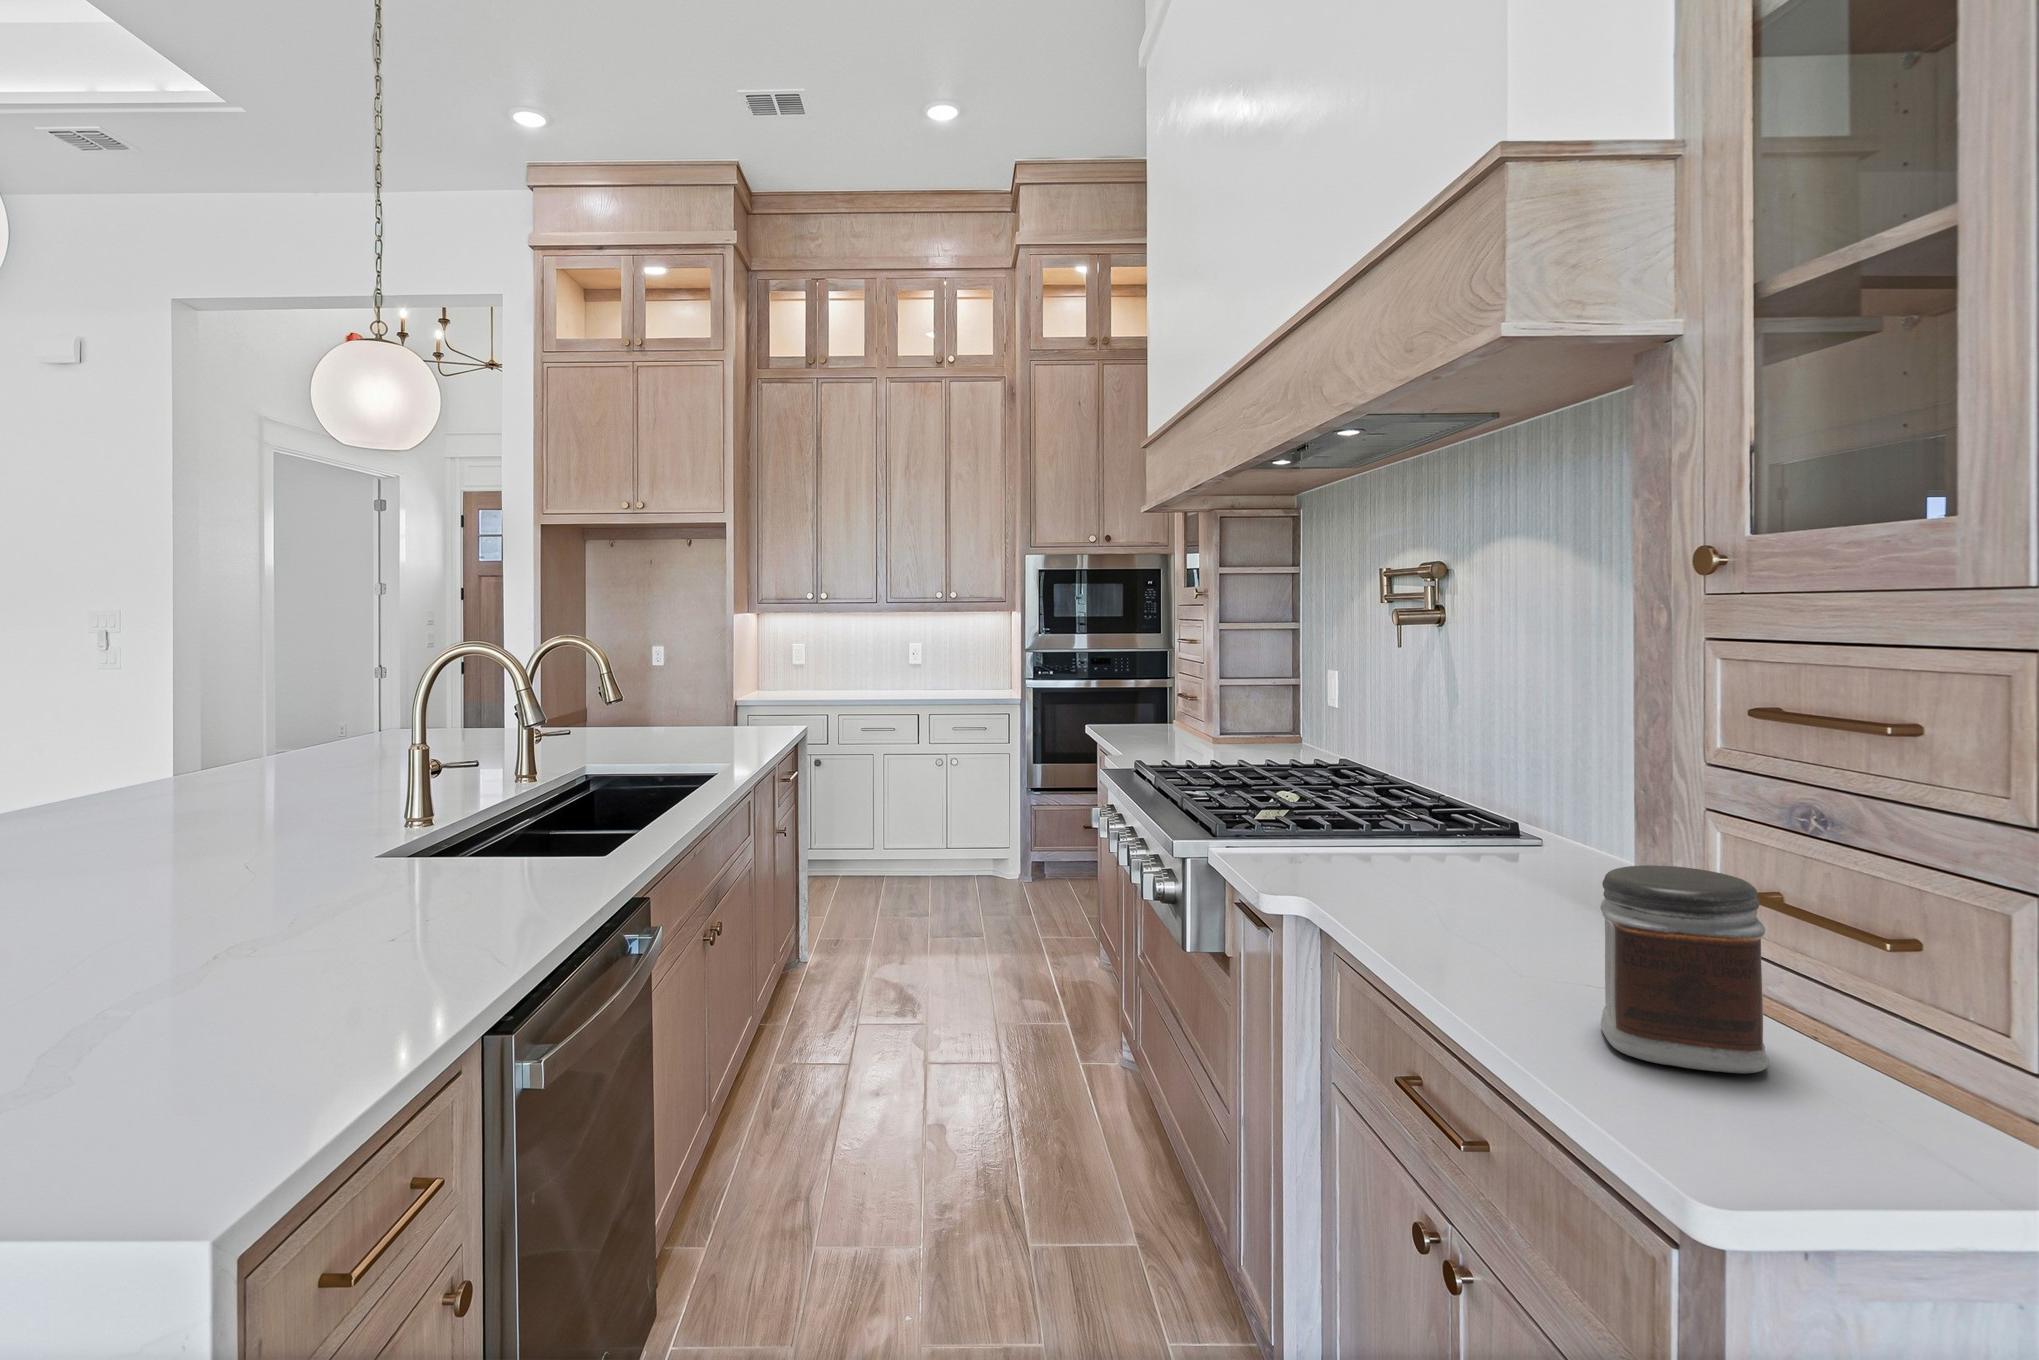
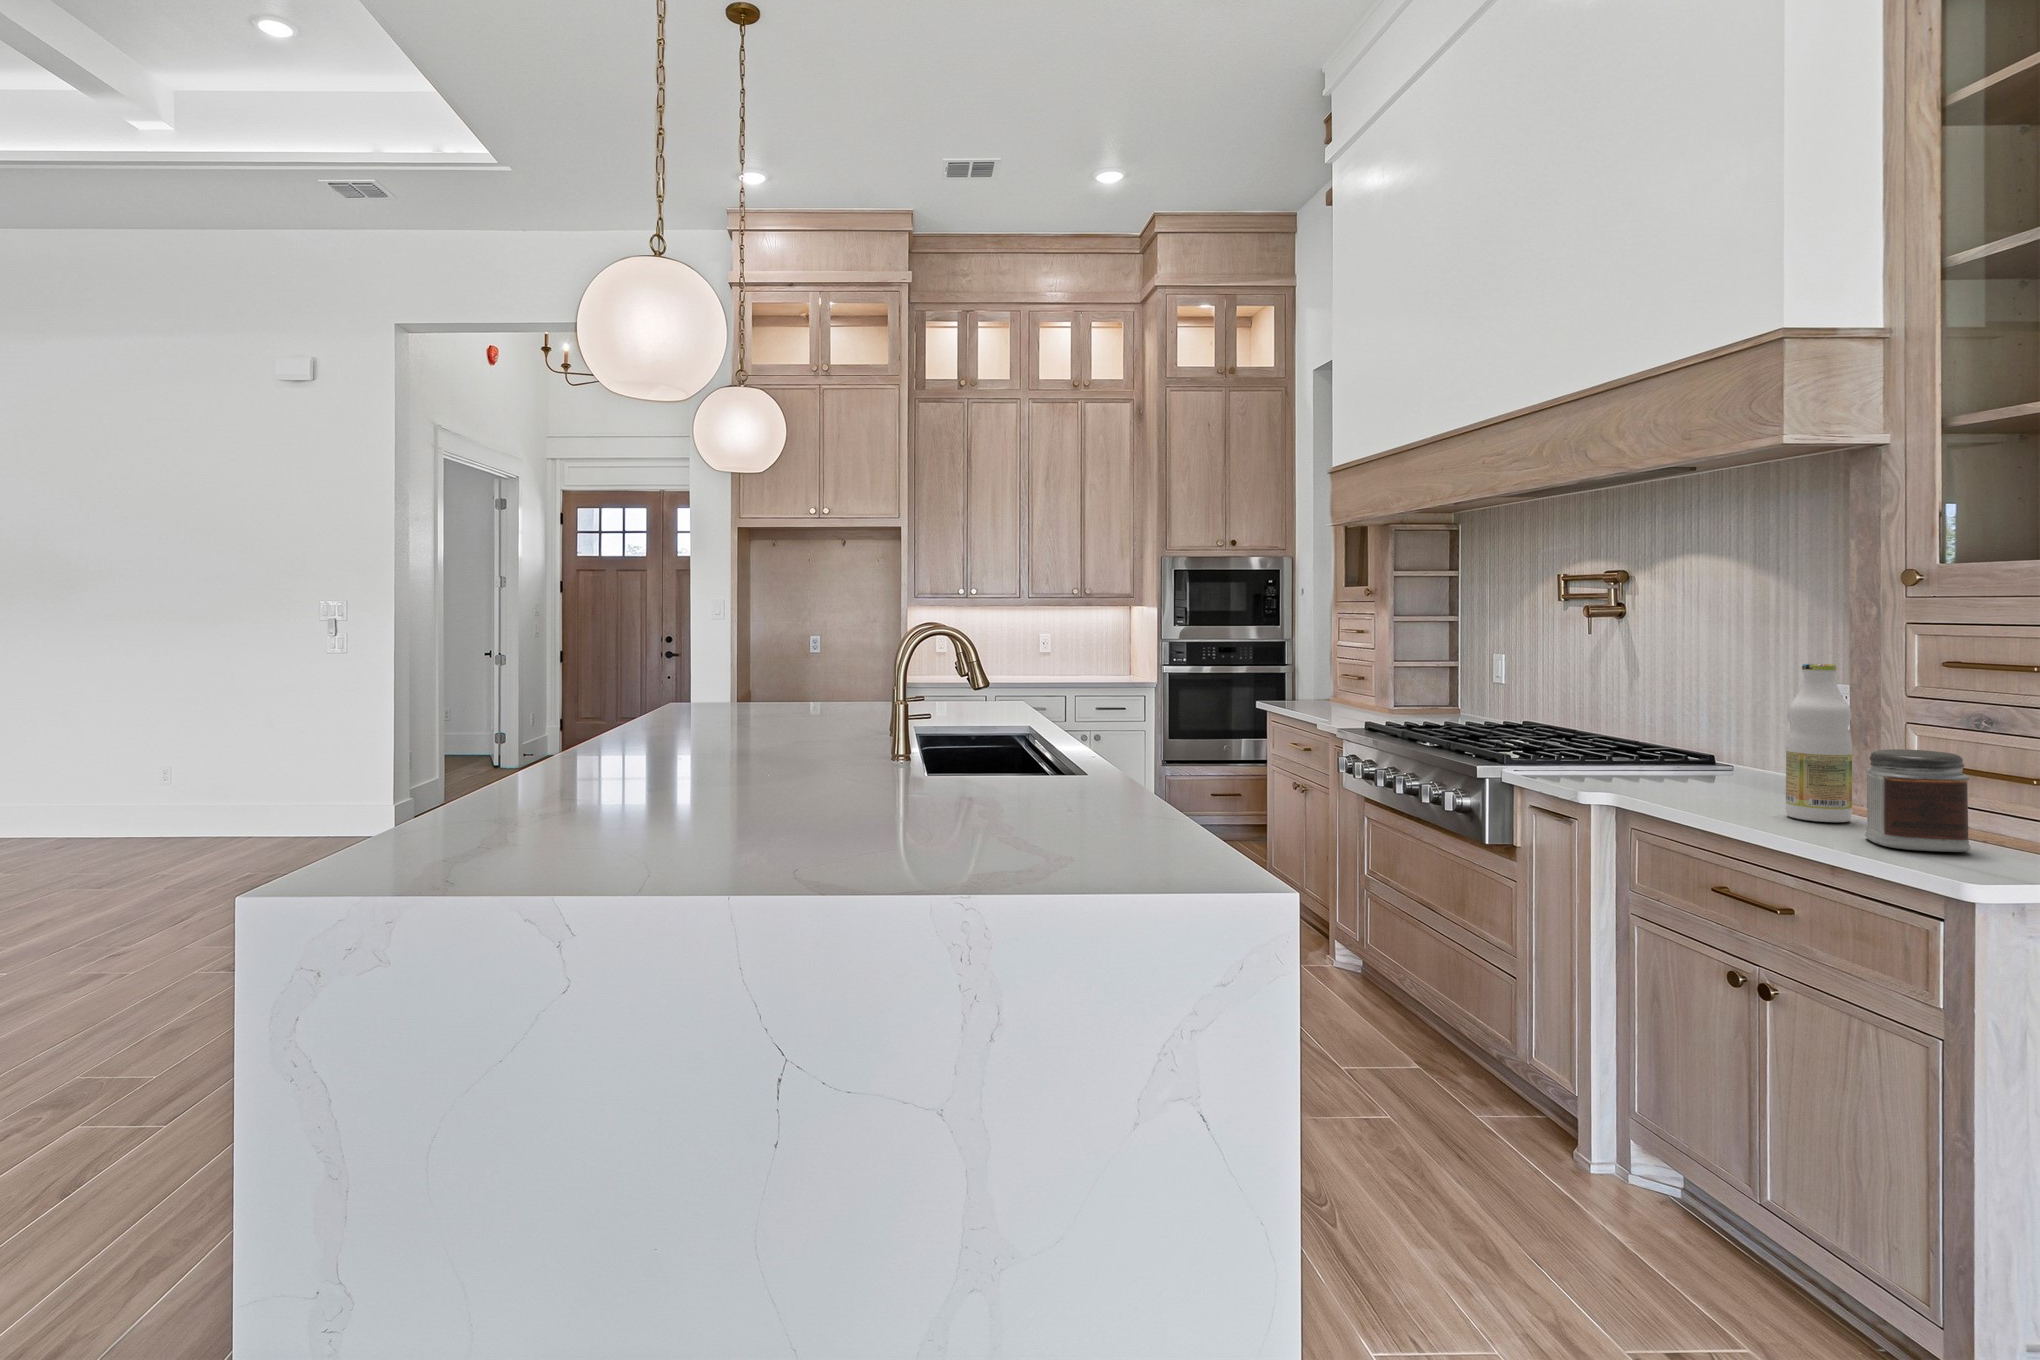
bottle: none [1519,705,1619,977] -> present [1786,664,1852,822]

